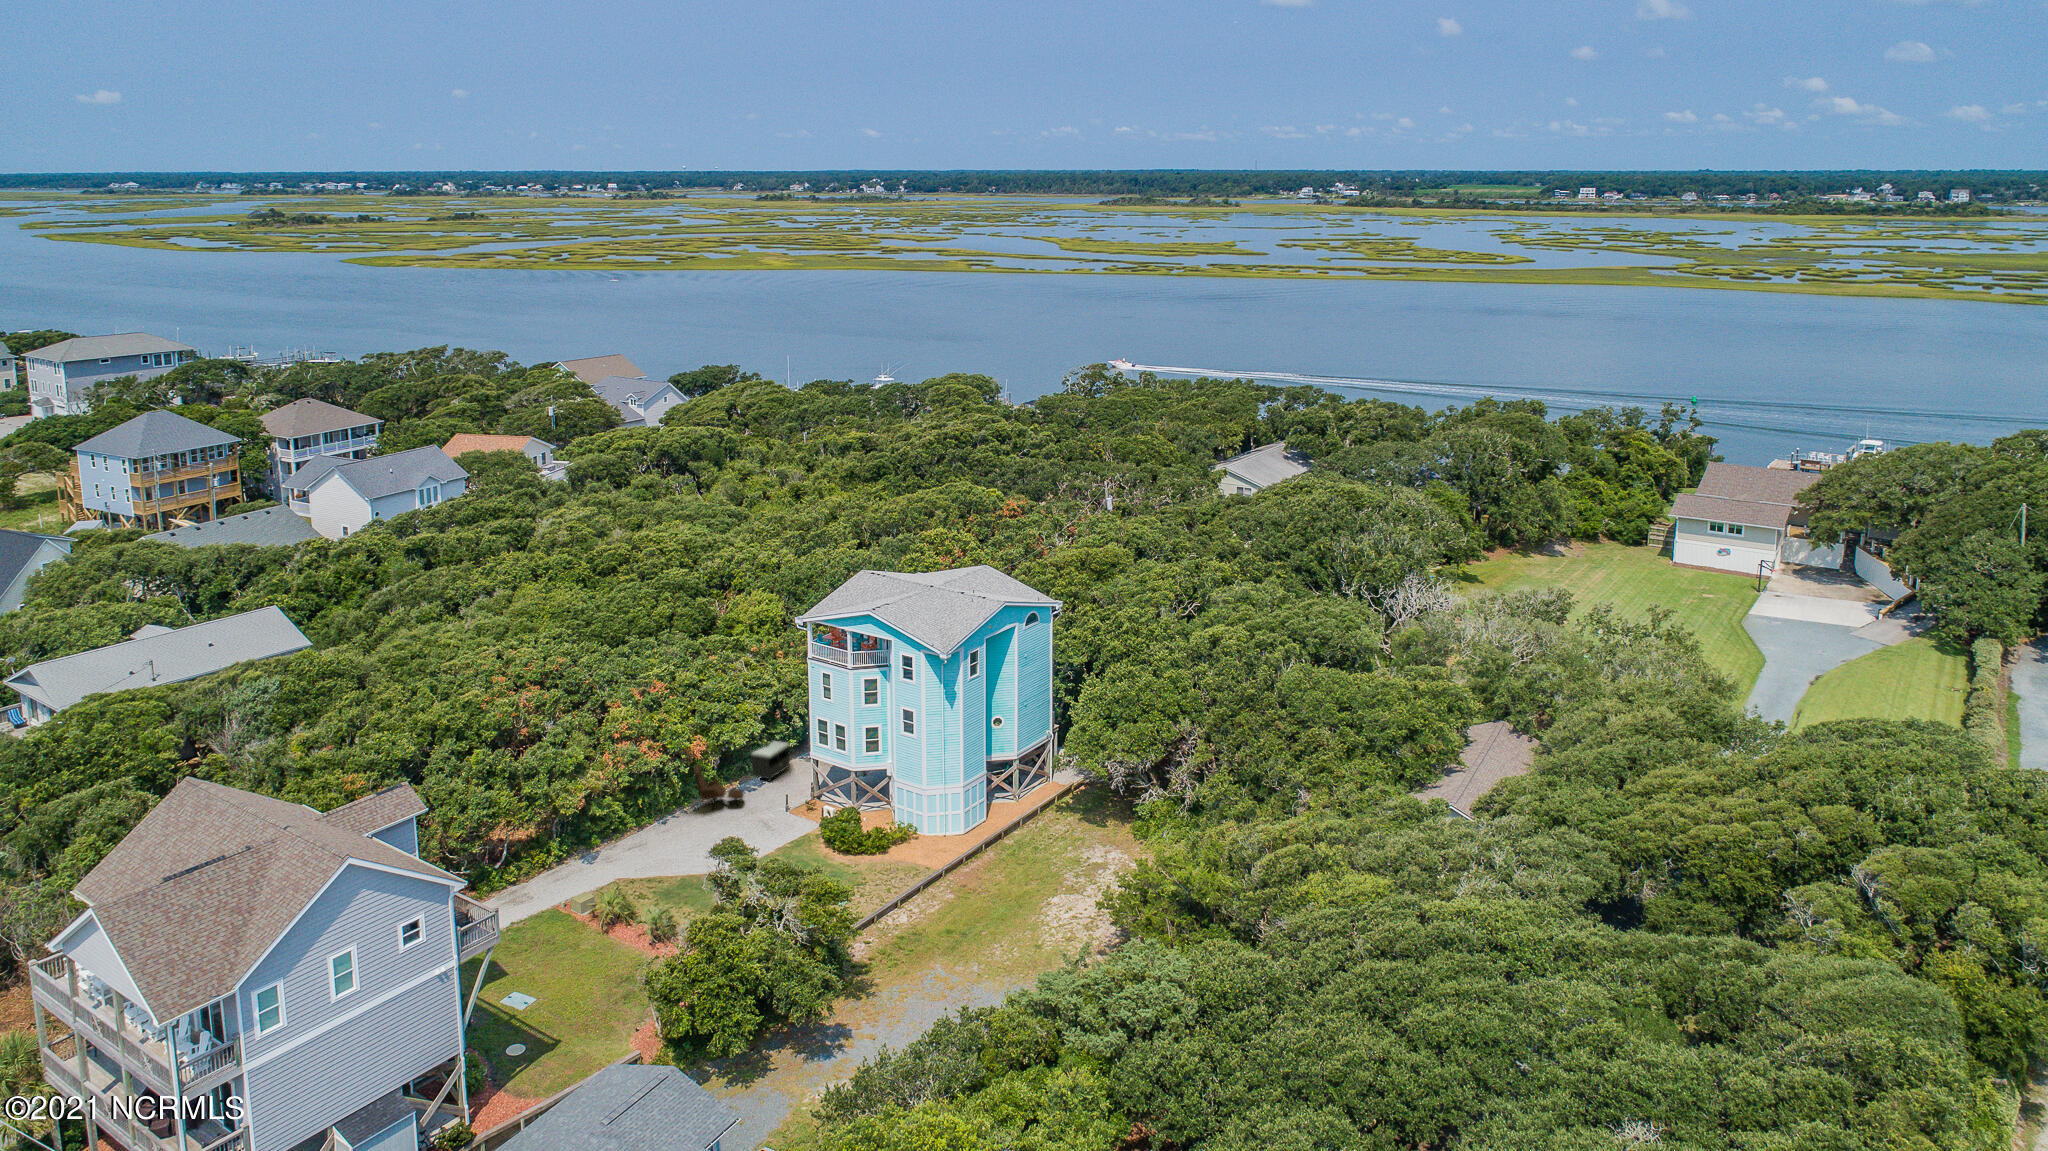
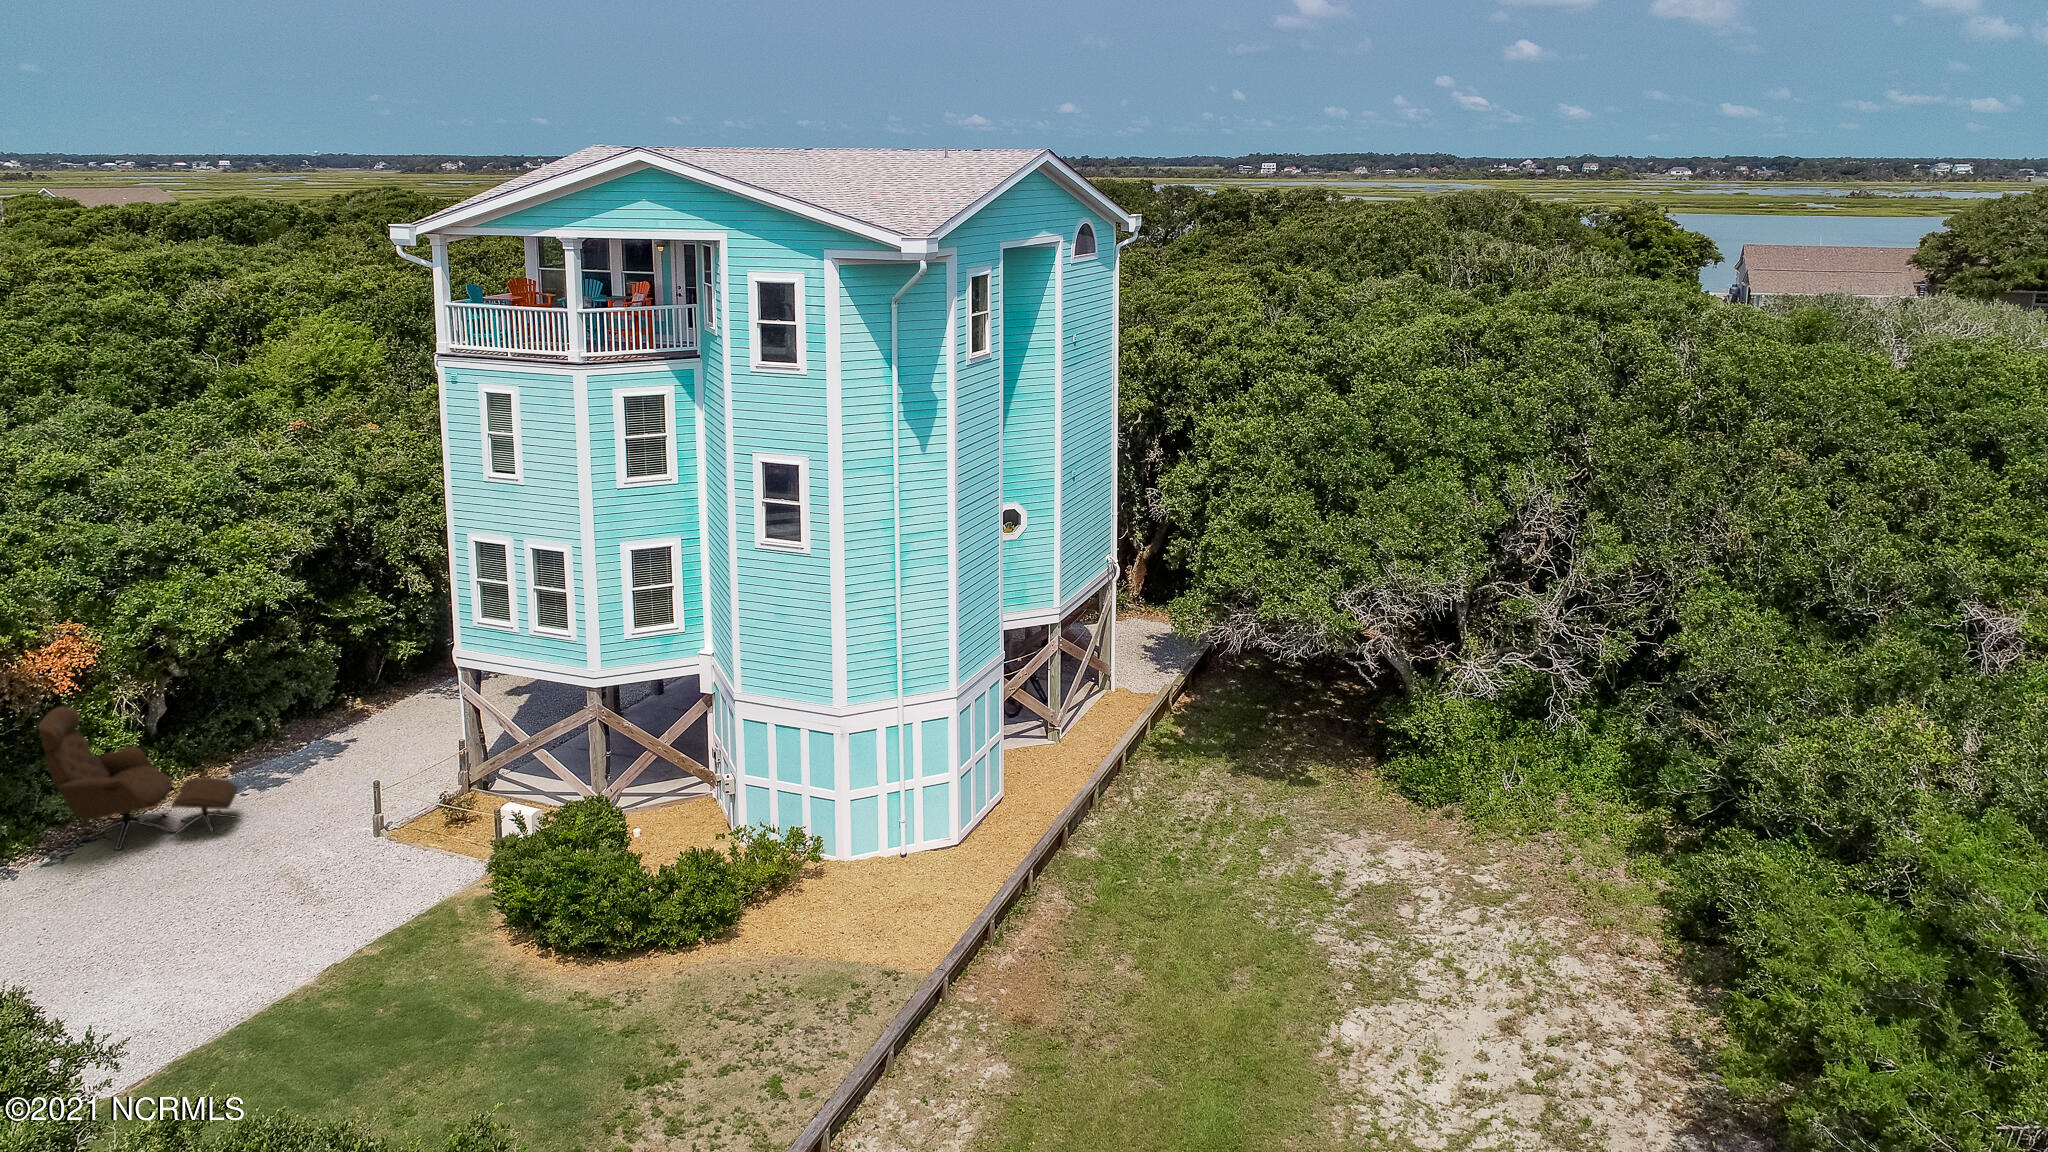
storage bench: present [751,741,790,779] -> none [274,647,402,753]

